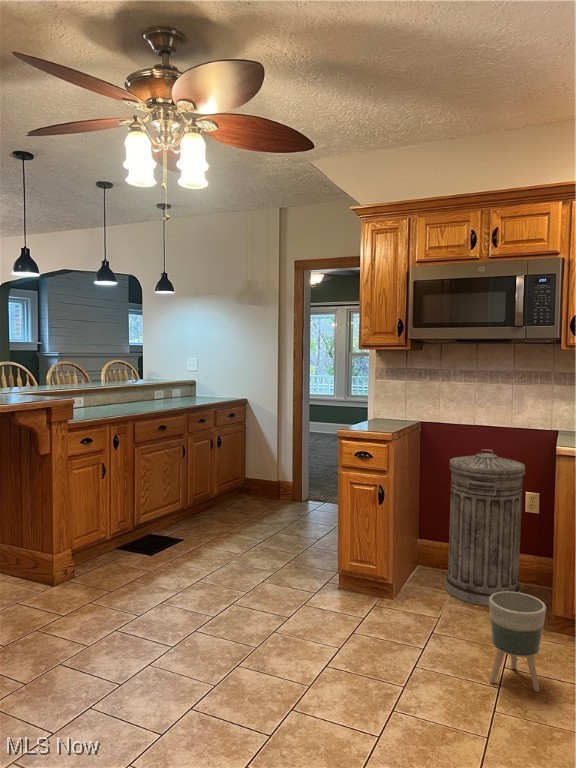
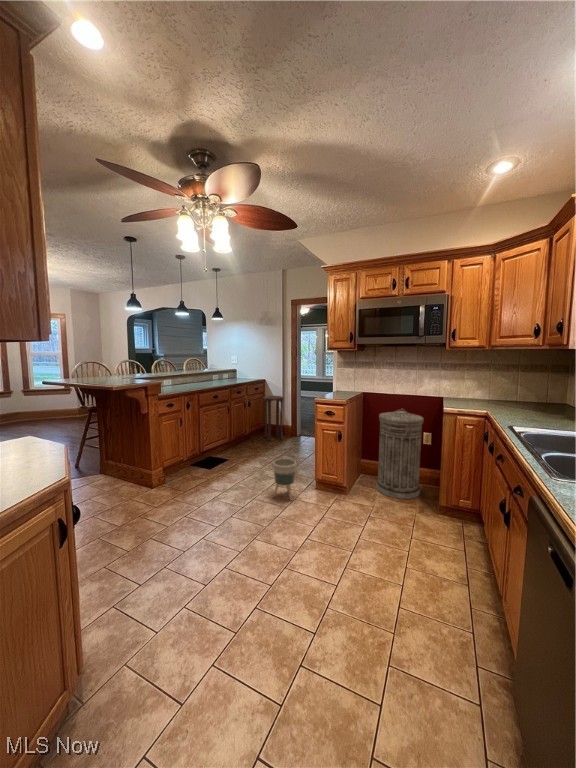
stool: none [244,428,281,510] -> present [263,396,284,441]
planter: present [489,591,546,692] -> present [273,458,296,500]

